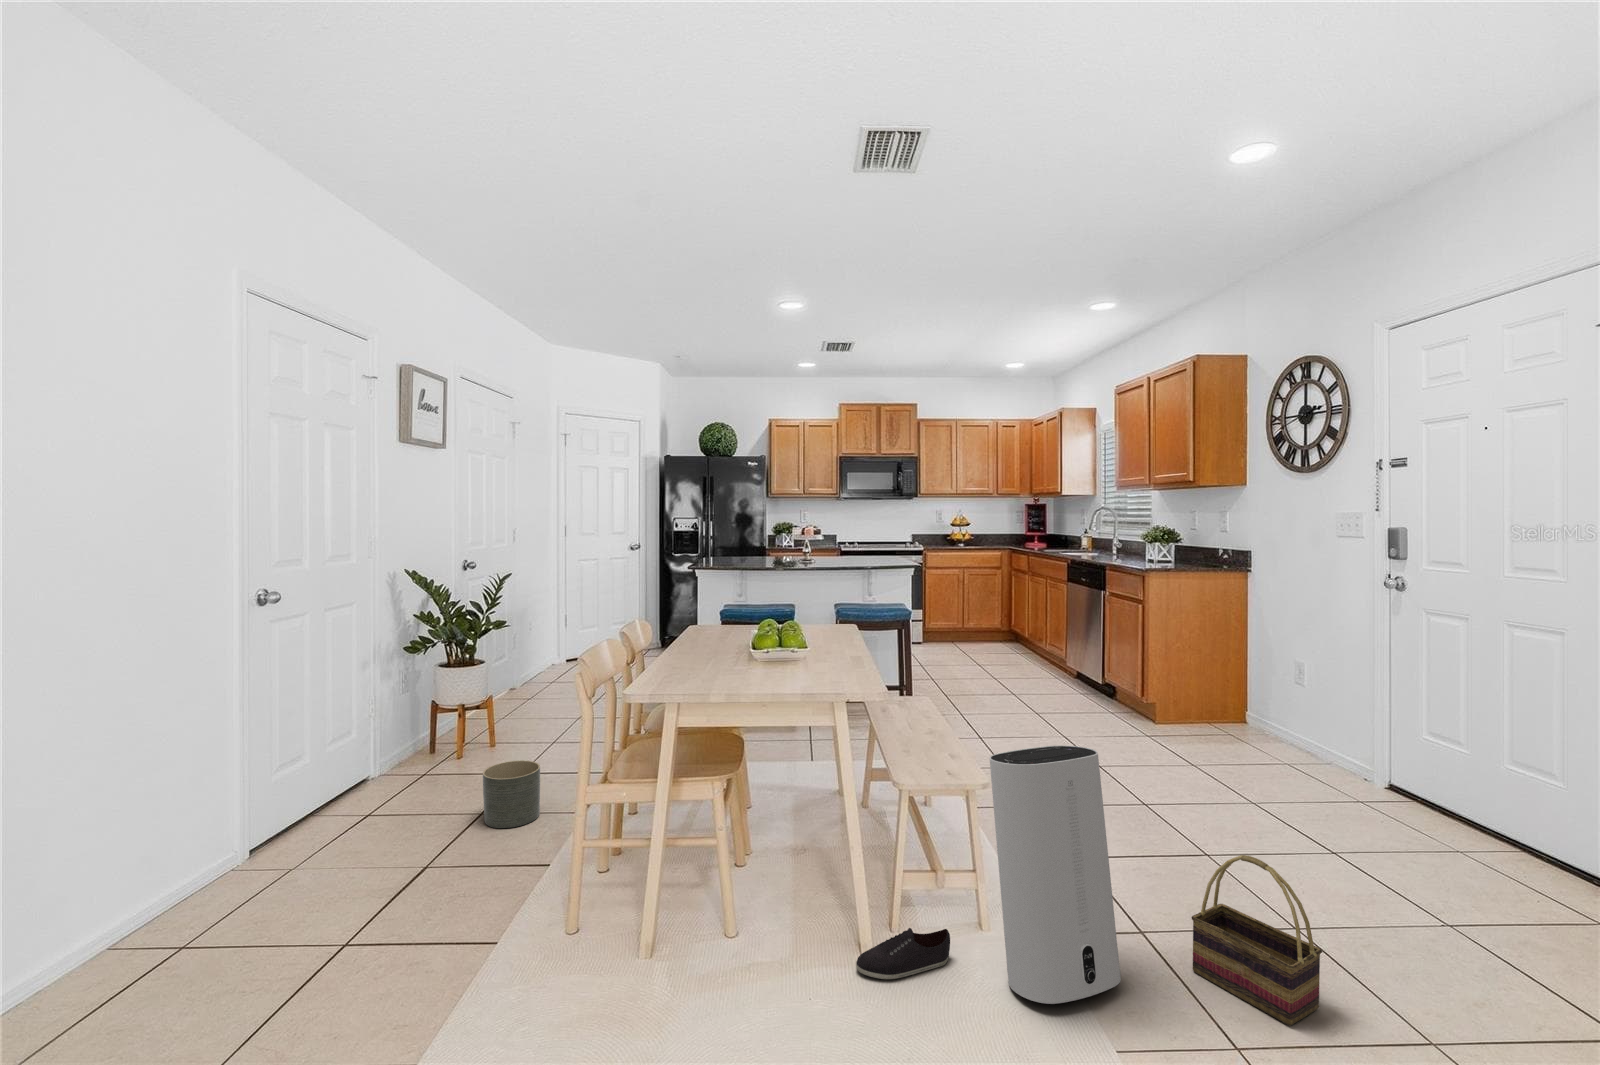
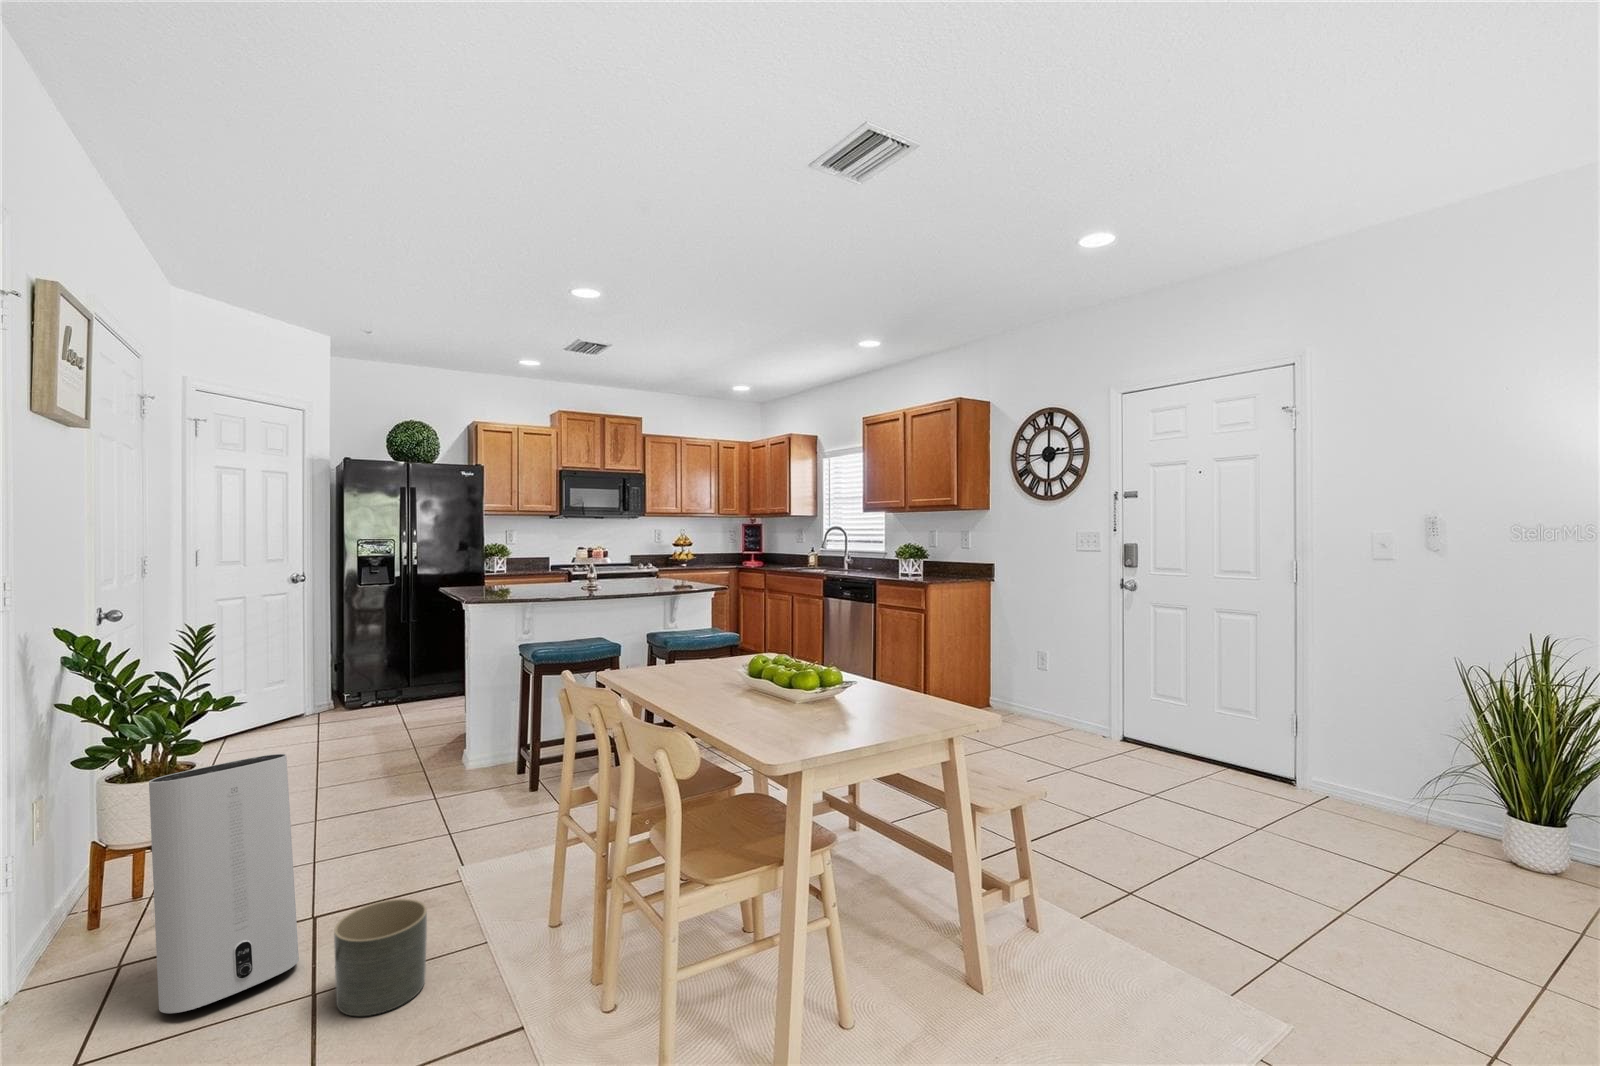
air purifier: present [990,746,1121,1004] -> present [149,754,299,1013]
basket: present [1191,855,1322,1026] -> none [1202,814,1300,943]
shoe: present [856,928,950,979] -> none [1001,951,1061,1025]

